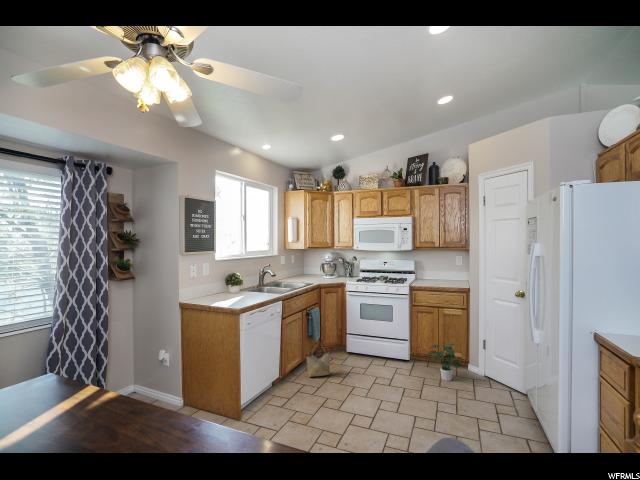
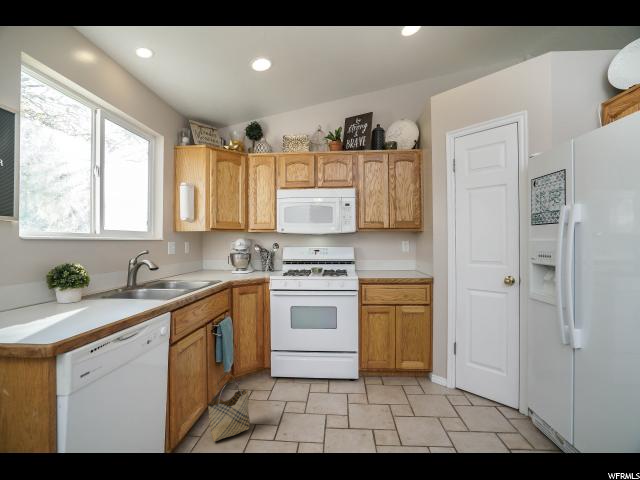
potted plant: present [429,344,463,381] -> none [389,351,437,404]

